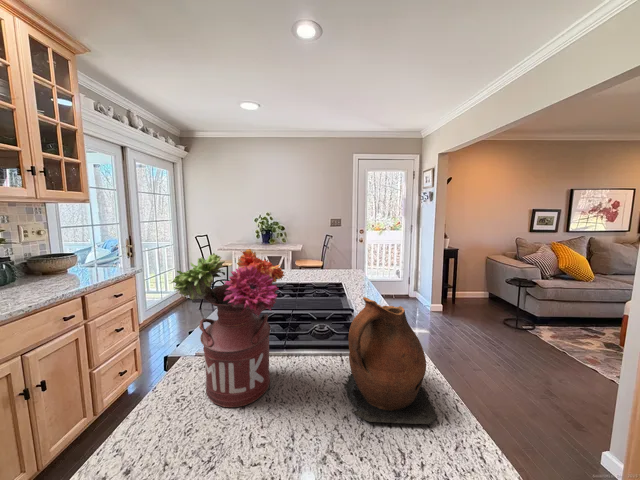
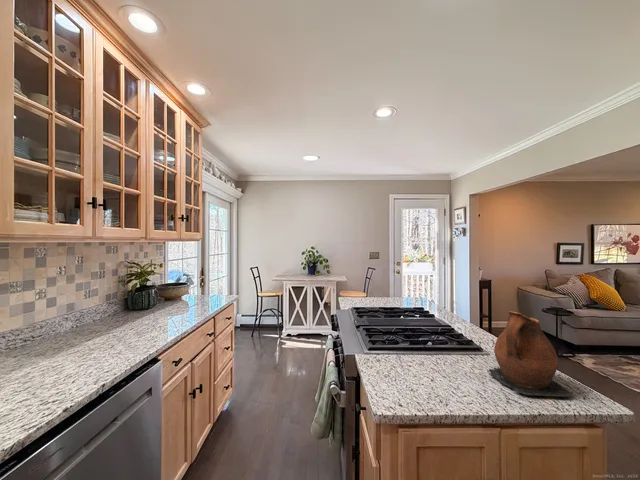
flower arrangement: present [171,249,284,407] -> none [383,279,459,387]

